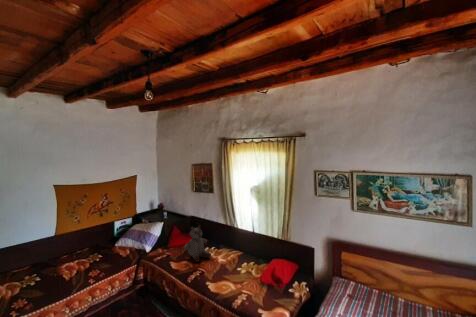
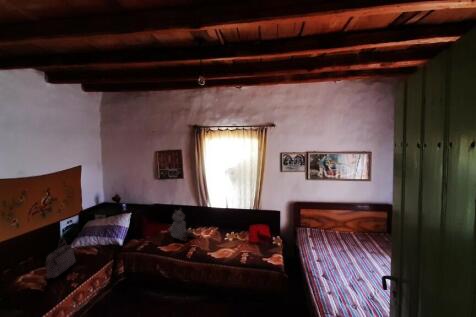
handbag: none [76,239,106,272] -> present [46,239,75,278]

